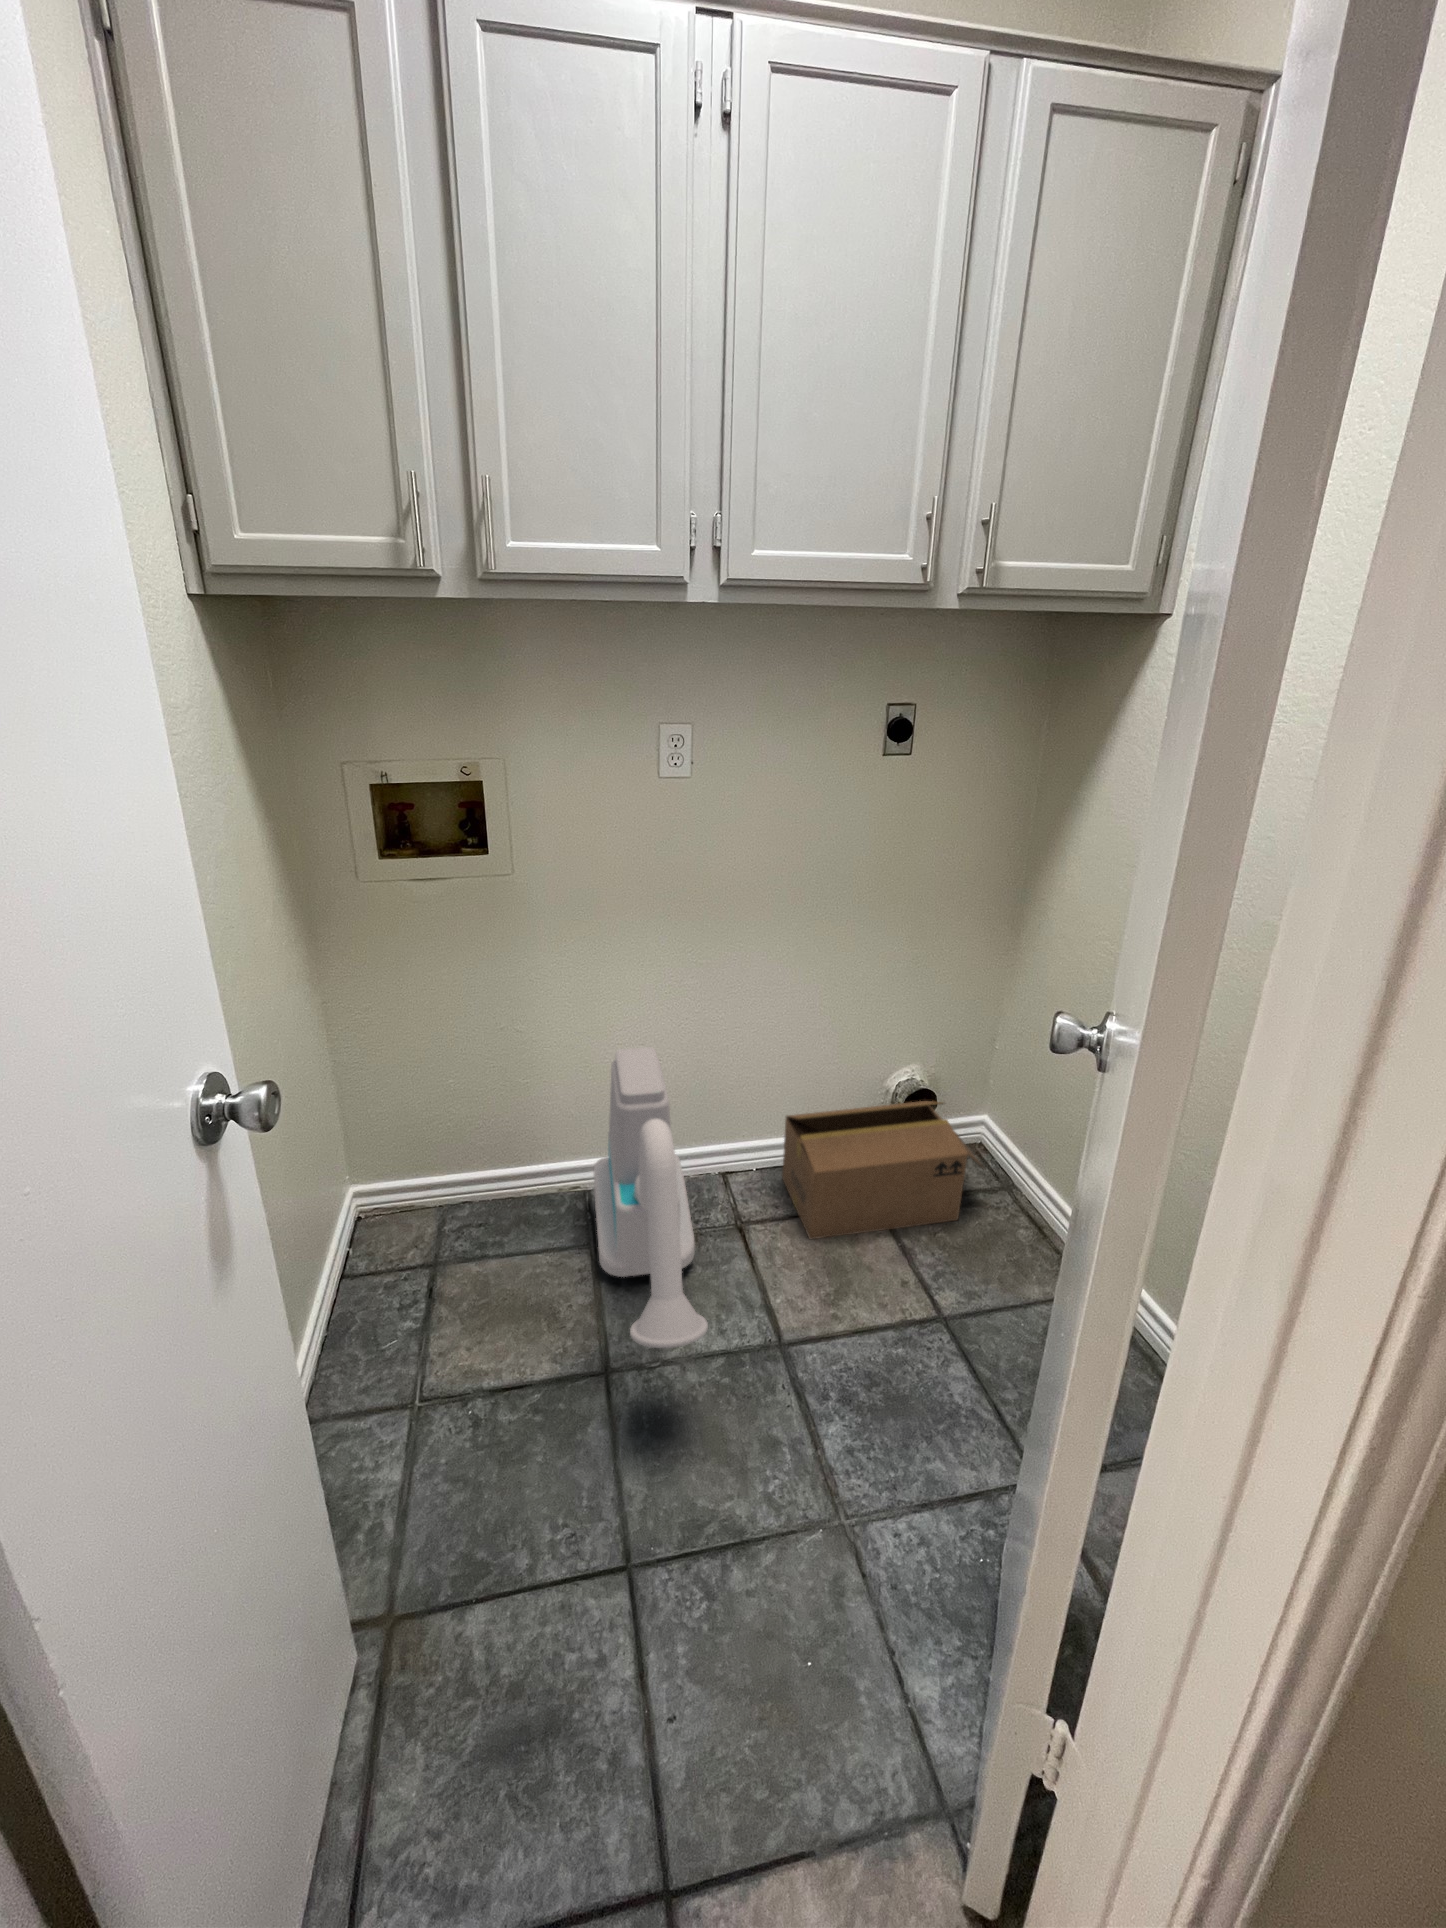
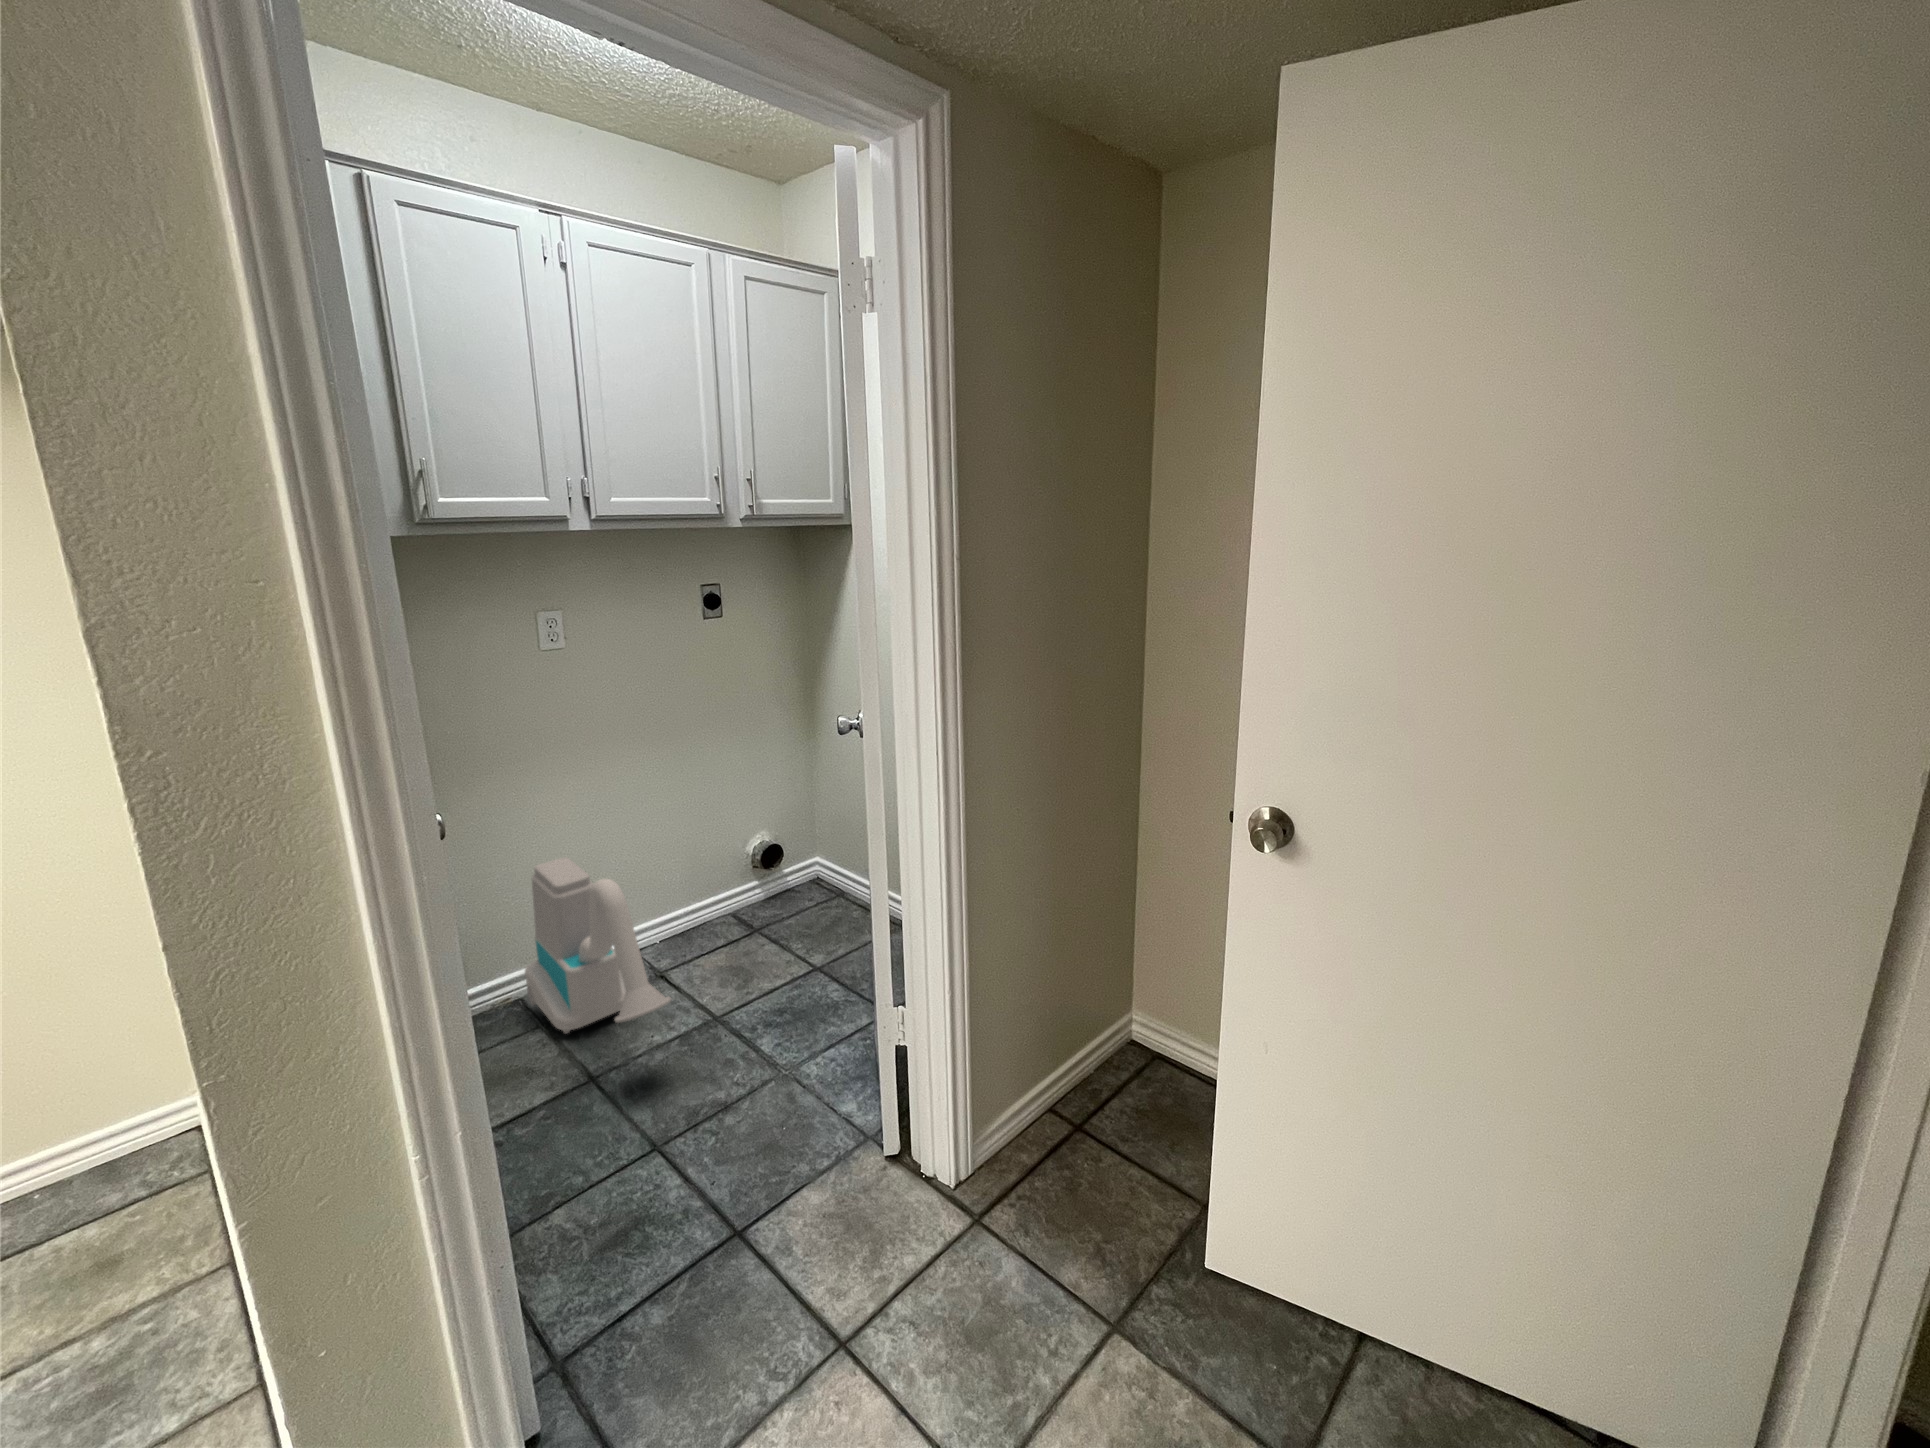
cardboard box: present [782,1101,984,1239] -> none [677,847,825,965]

